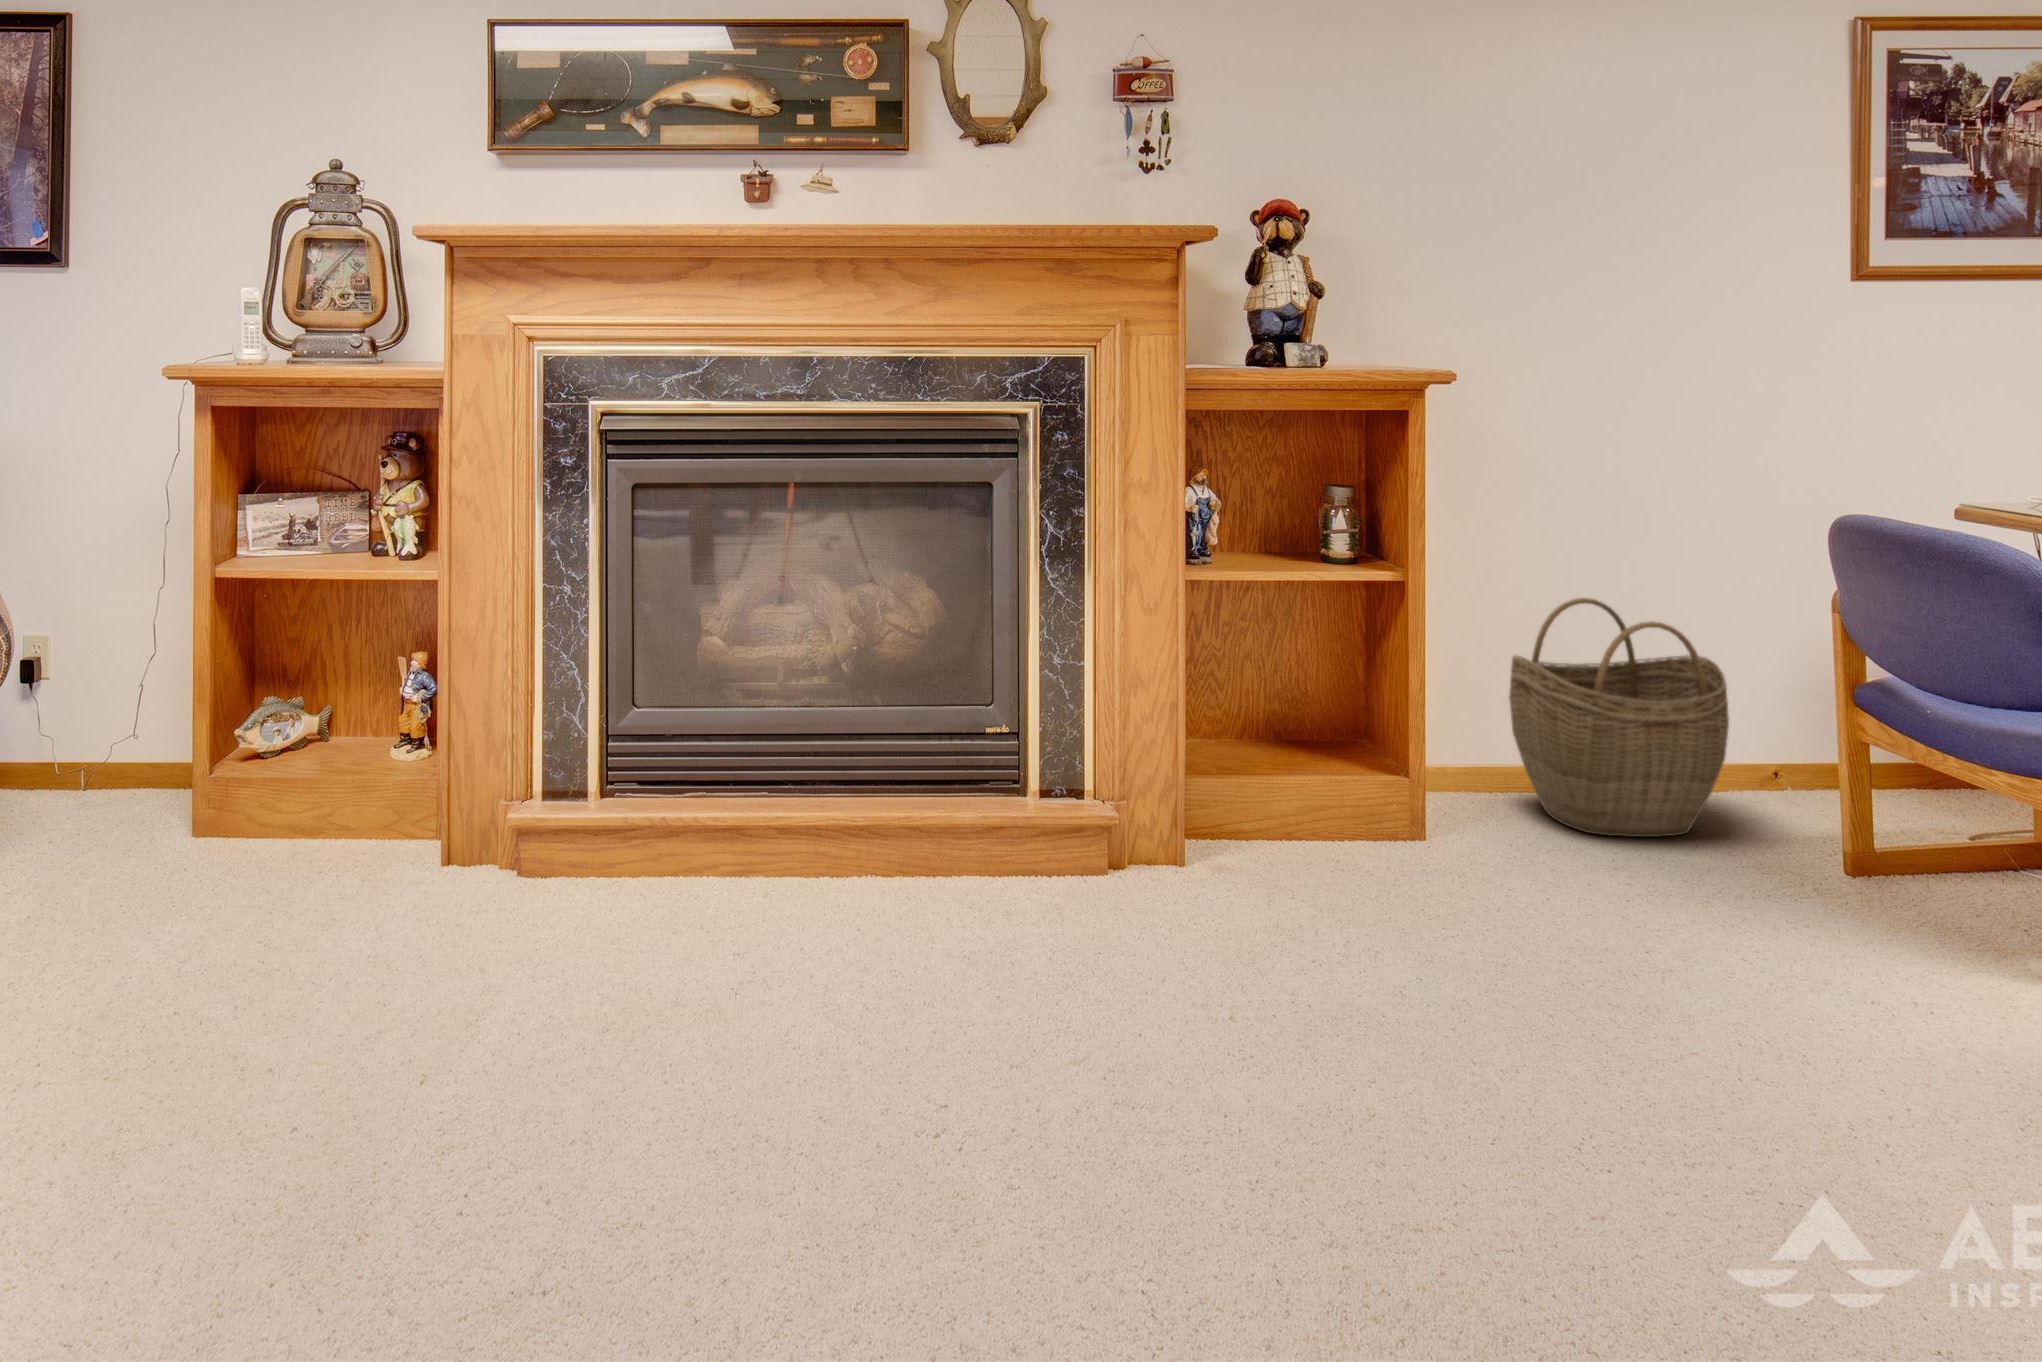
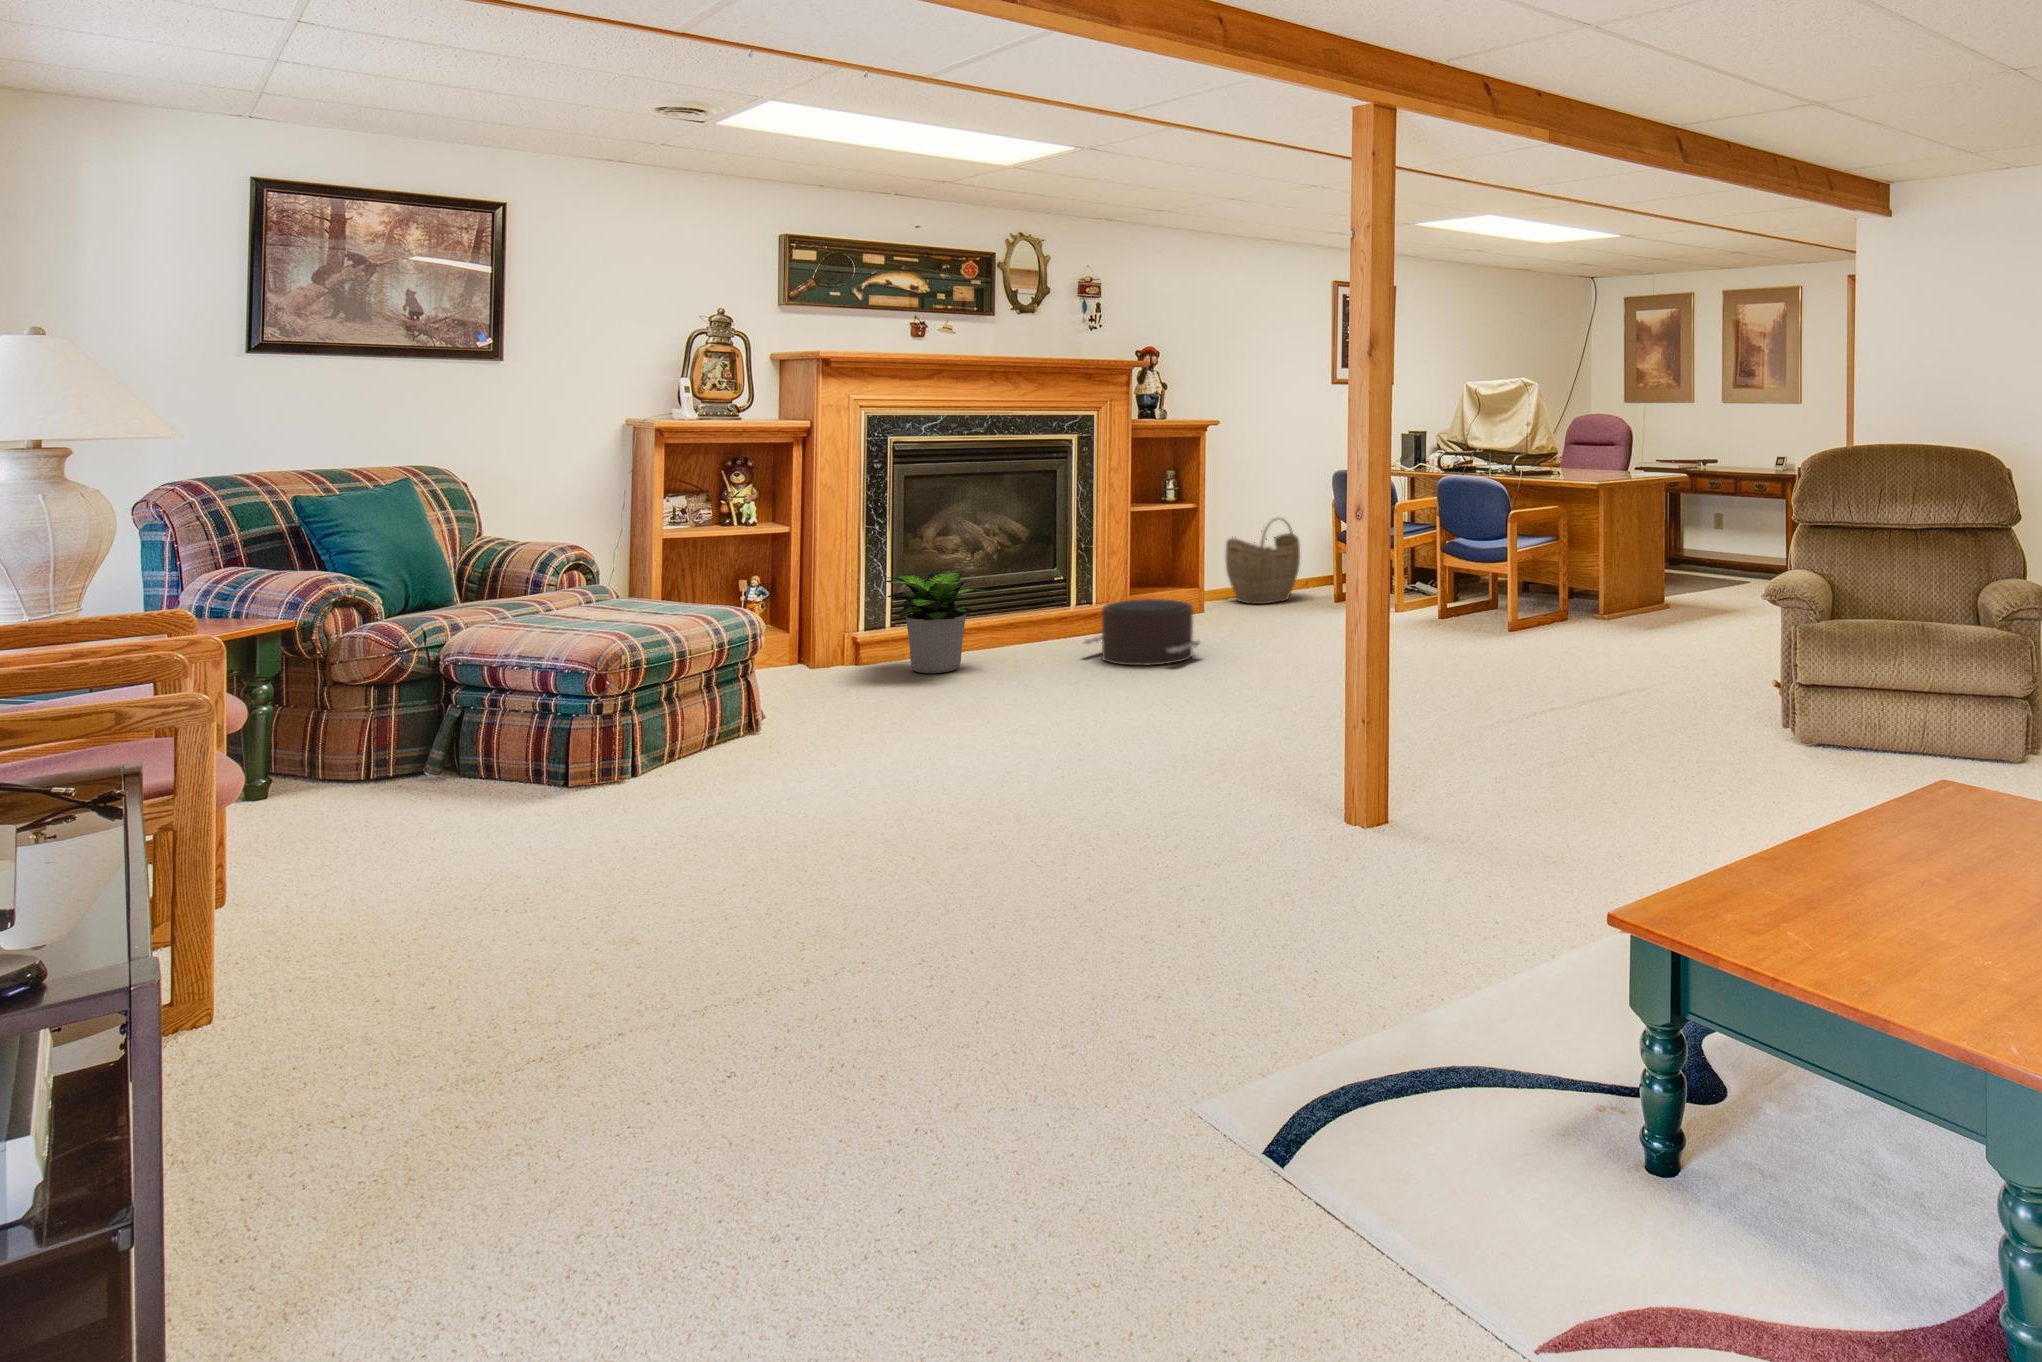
potted plant: none [486,691,735,945] -> present [885,571,992,673]
pouf: none [919,843,1207,1093] -> present [1084,599,1200,666]

